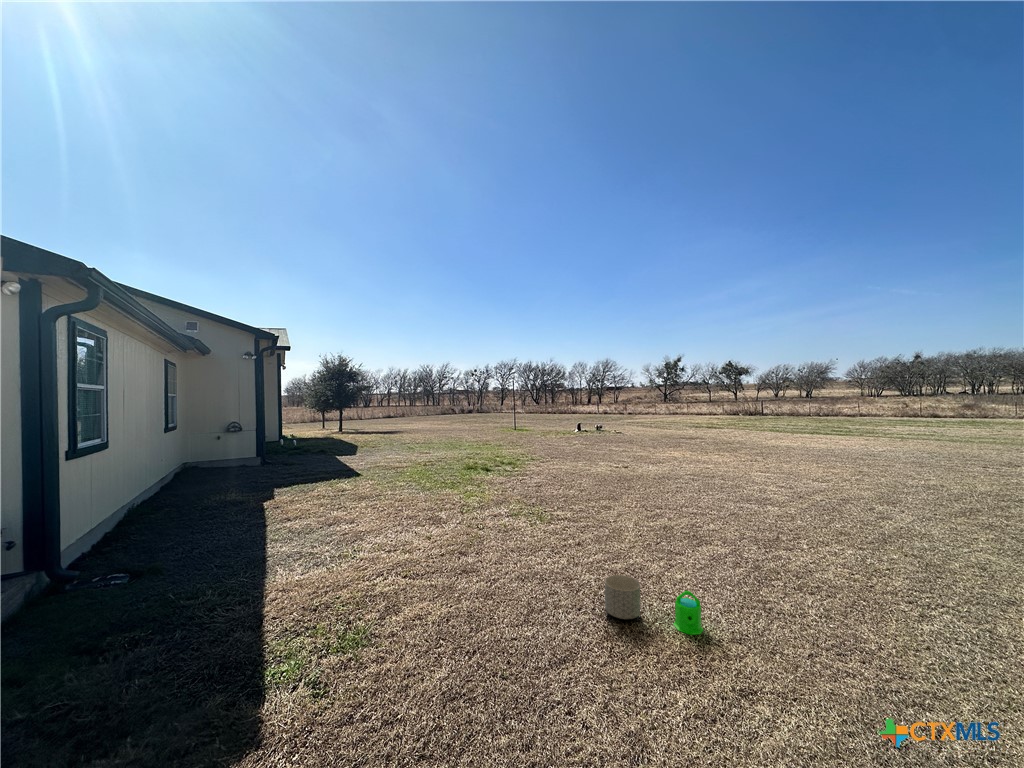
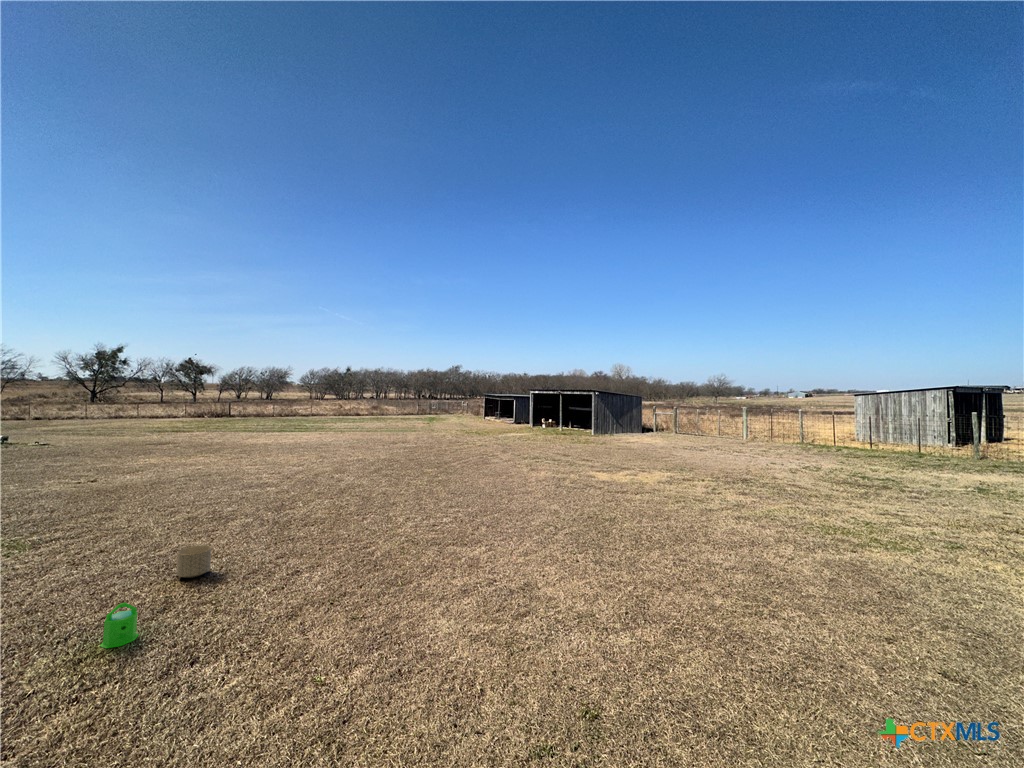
watering can: present [674,591,703,635] -> present [100,602,138,648]

